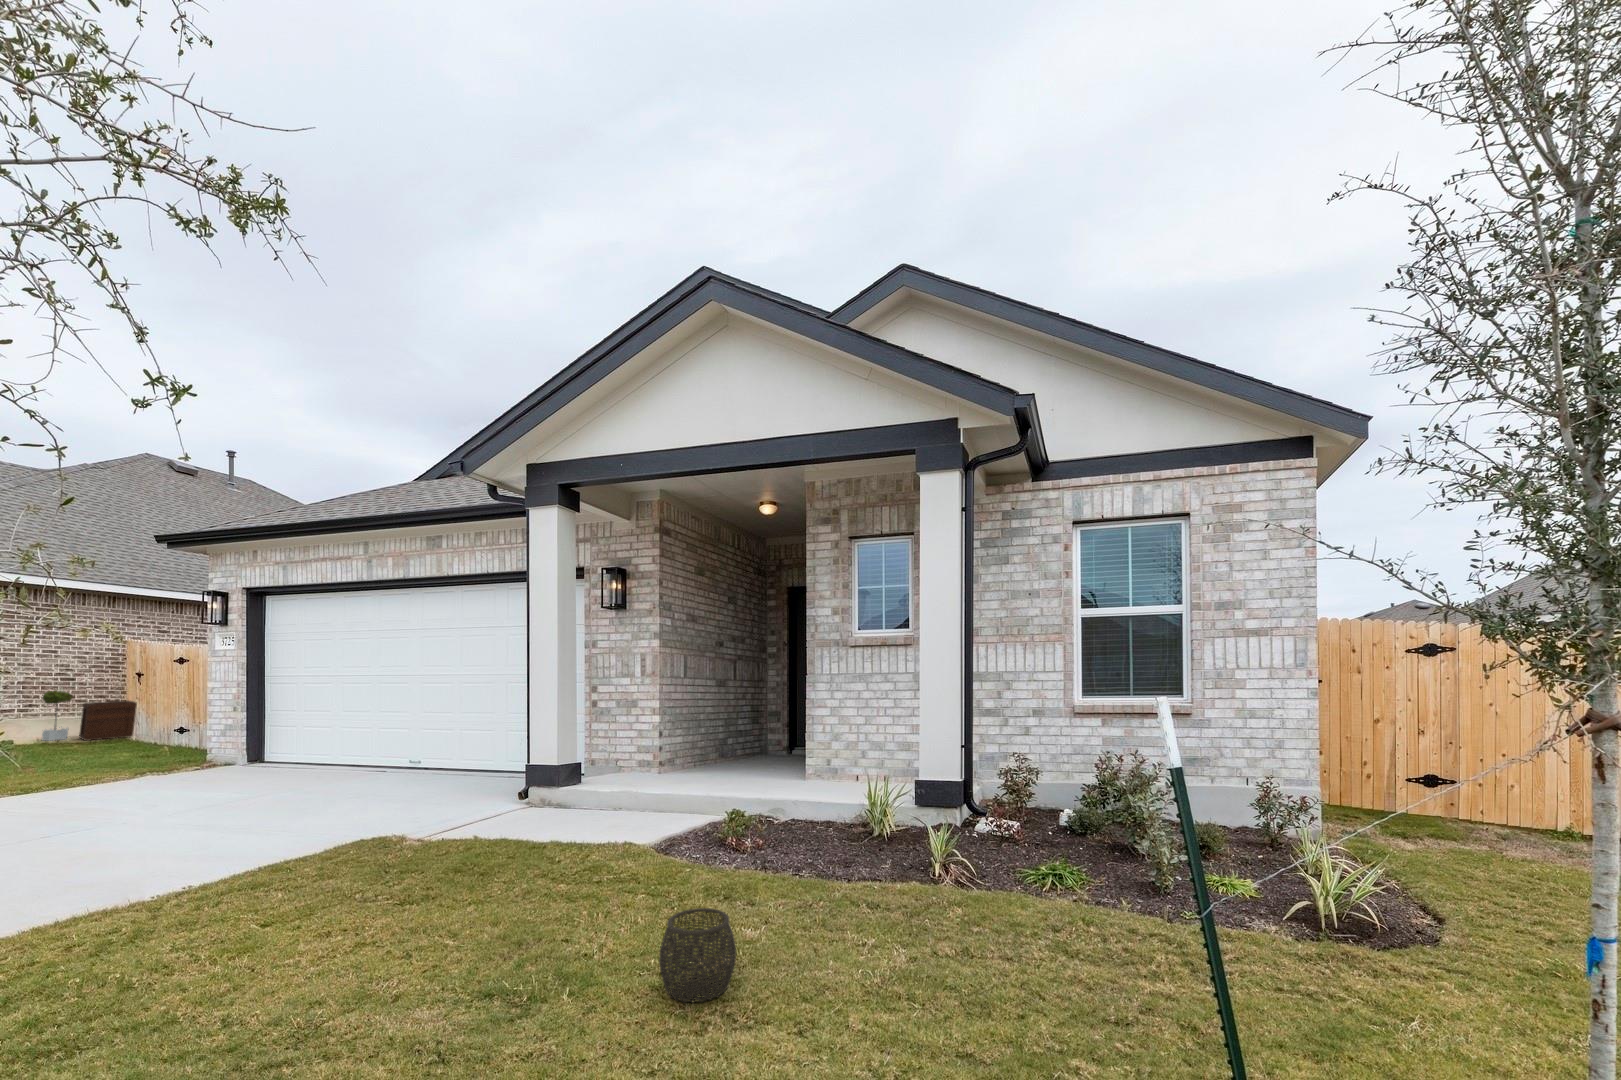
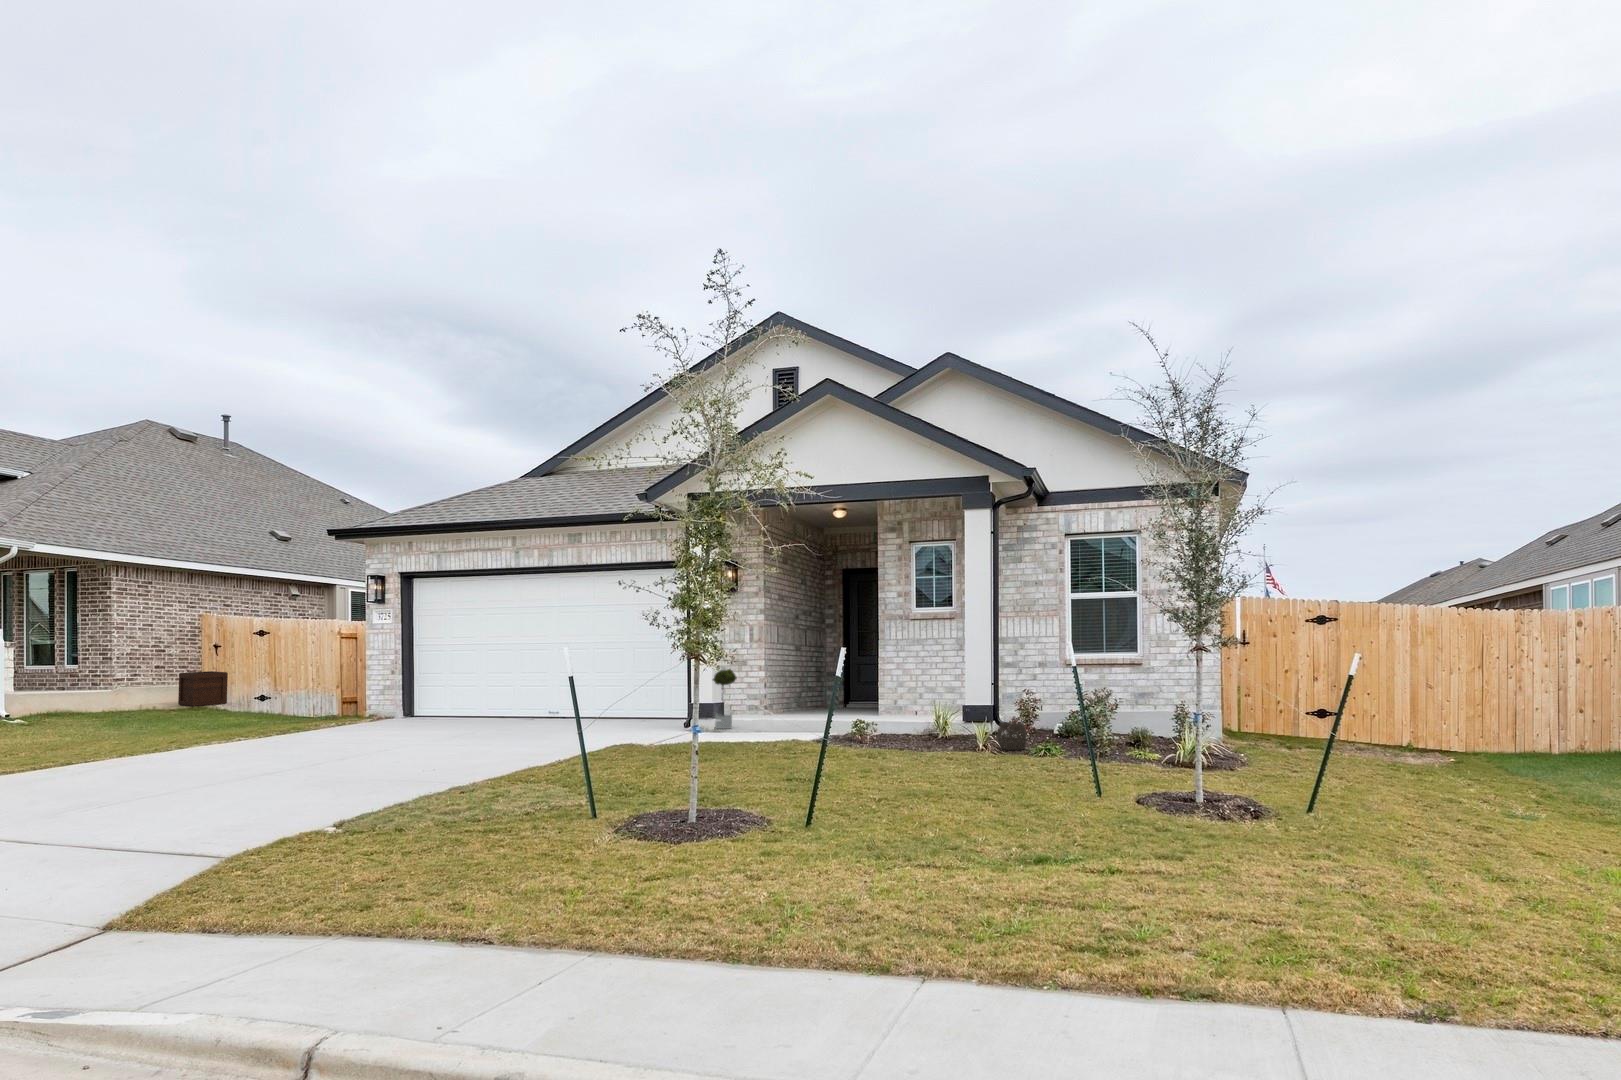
potted tree: present [42,690,72,741] -> present [713,669,737,729]
woven basket: present [659,908,736,1003] -> present [997,722,1027,750]

